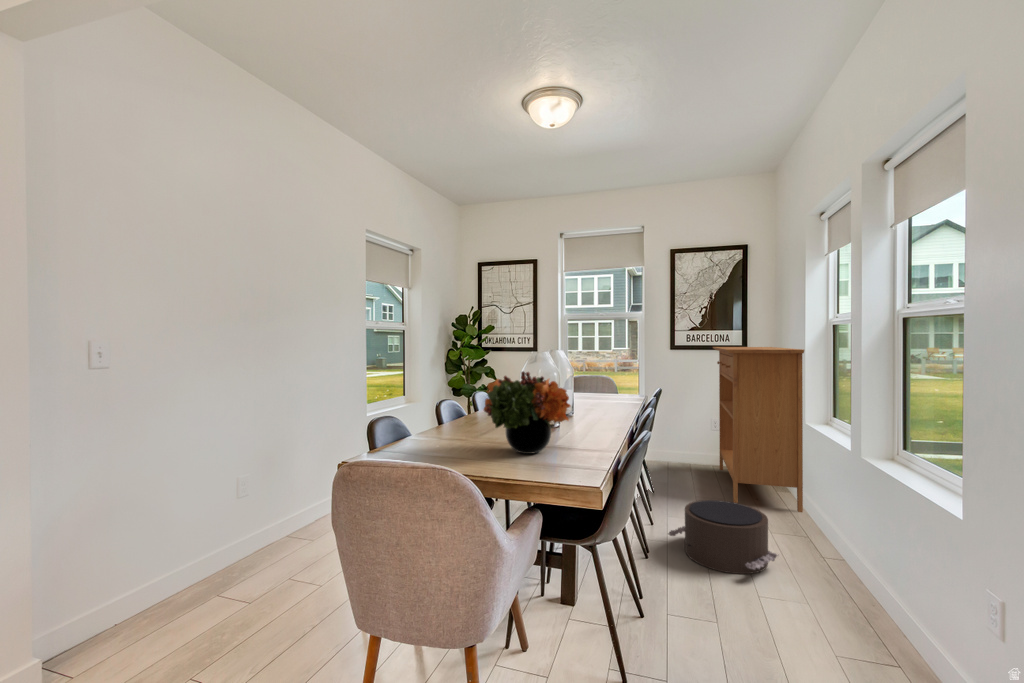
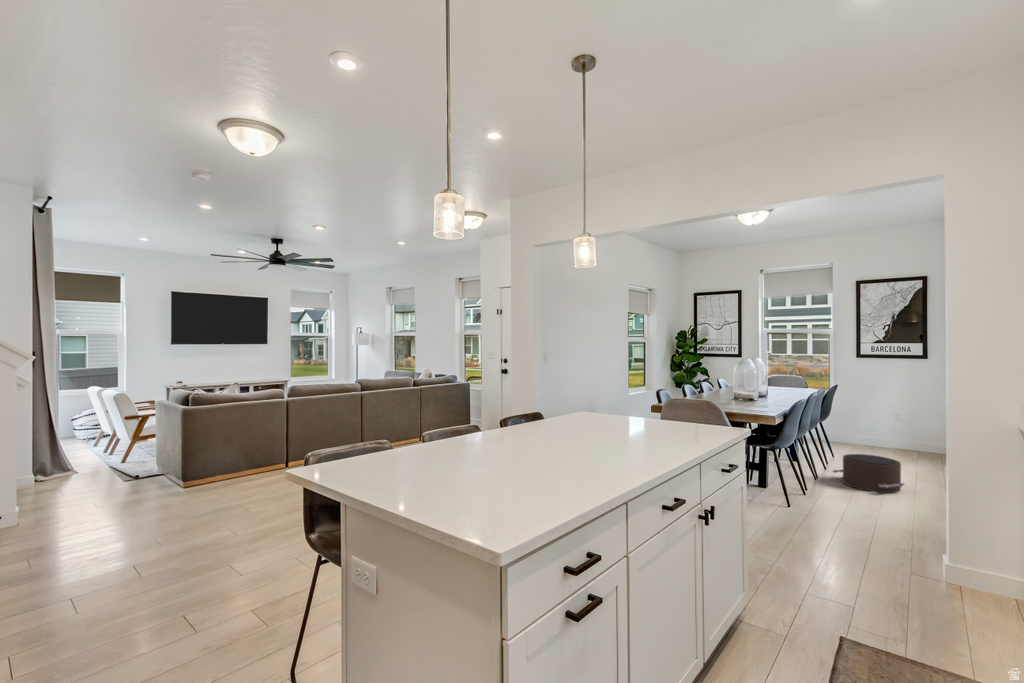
console table: present [713,347,804,512] -> none [889,357,953,477]
flower arrangement: present [484,371,570,454] -> none [717,369,764,407]

